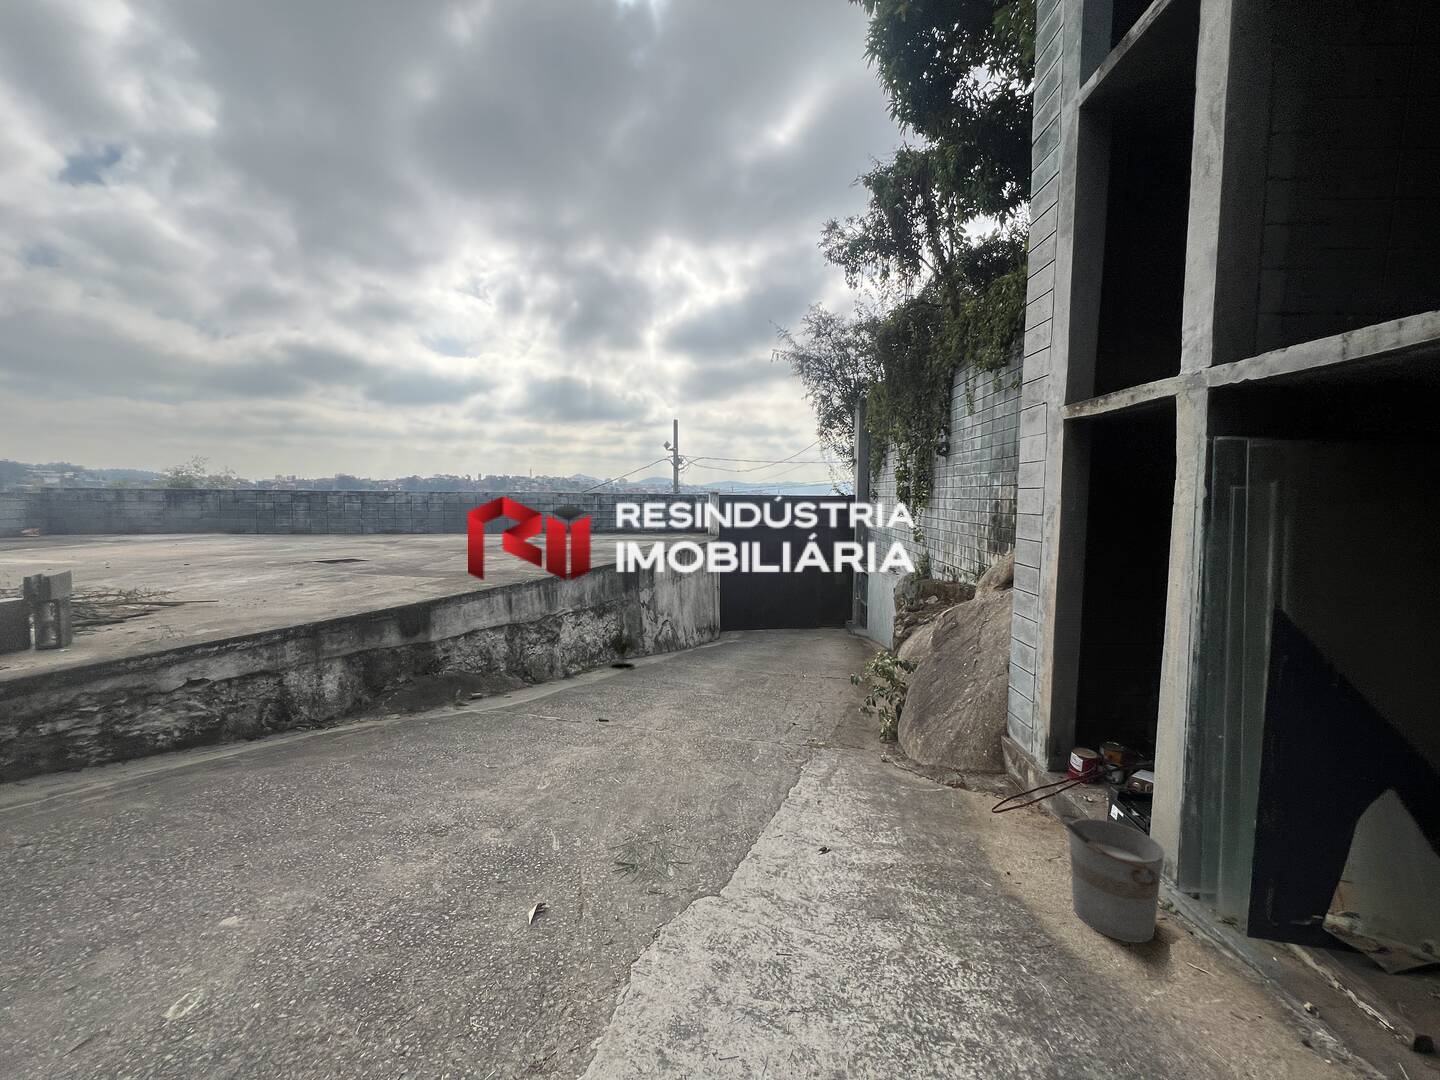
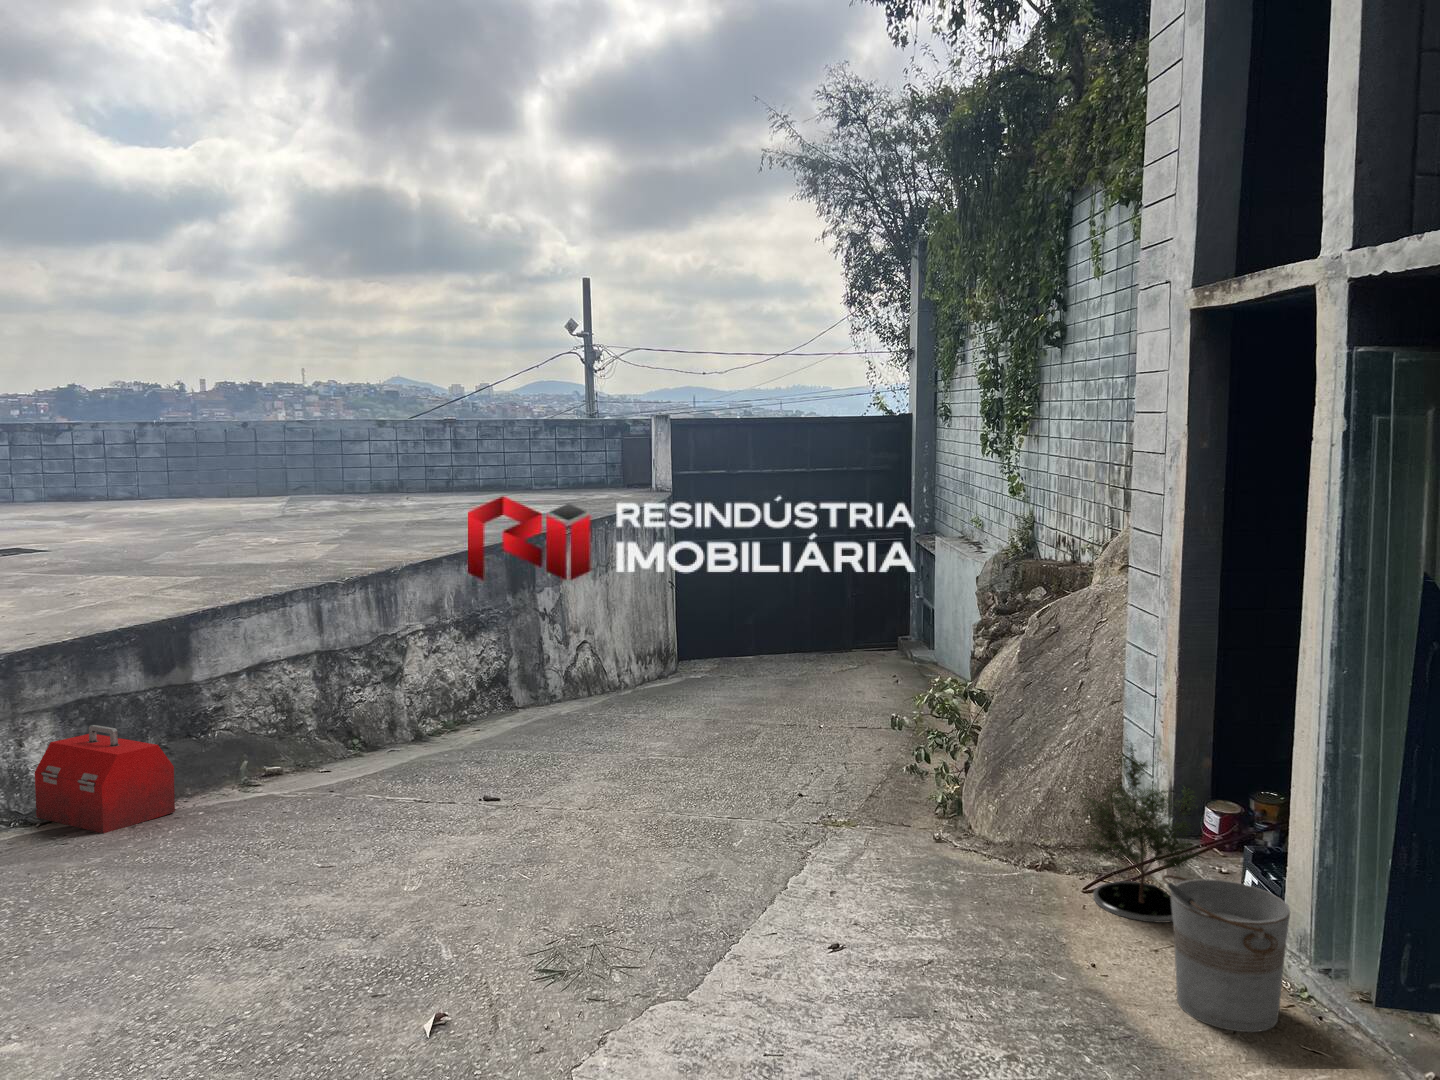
potted tree: present [609,626,635,670] -> present [1081,739,1198,923]
toolbox: none [326,672,409,741] -> present [35,725,175,833]

